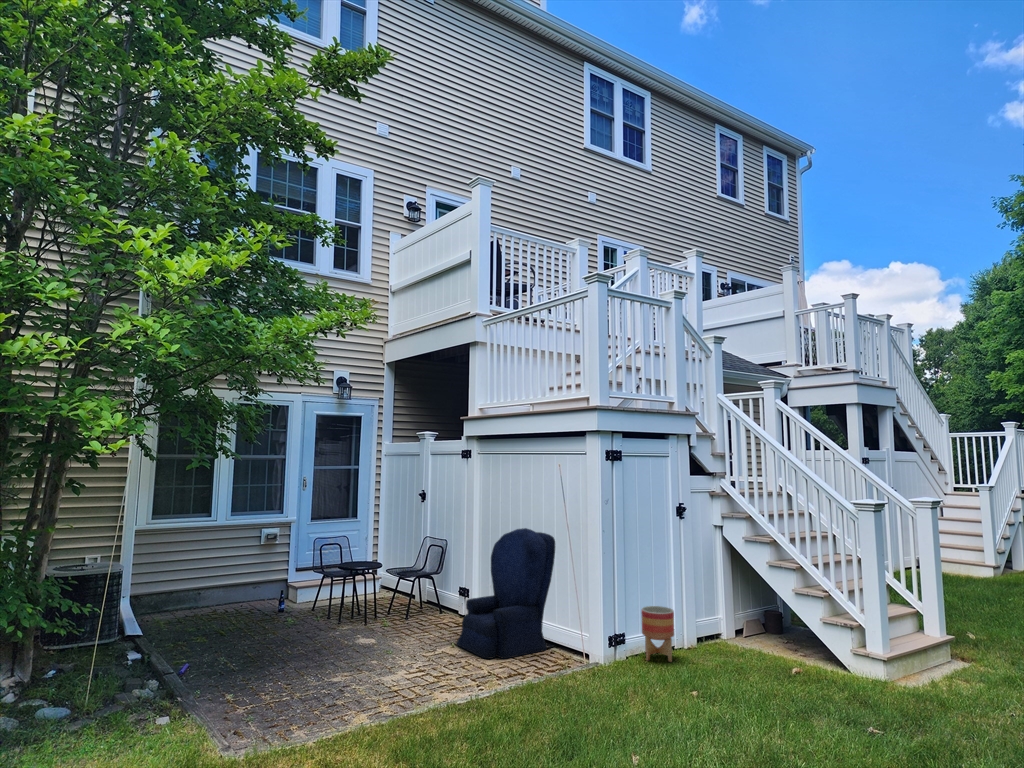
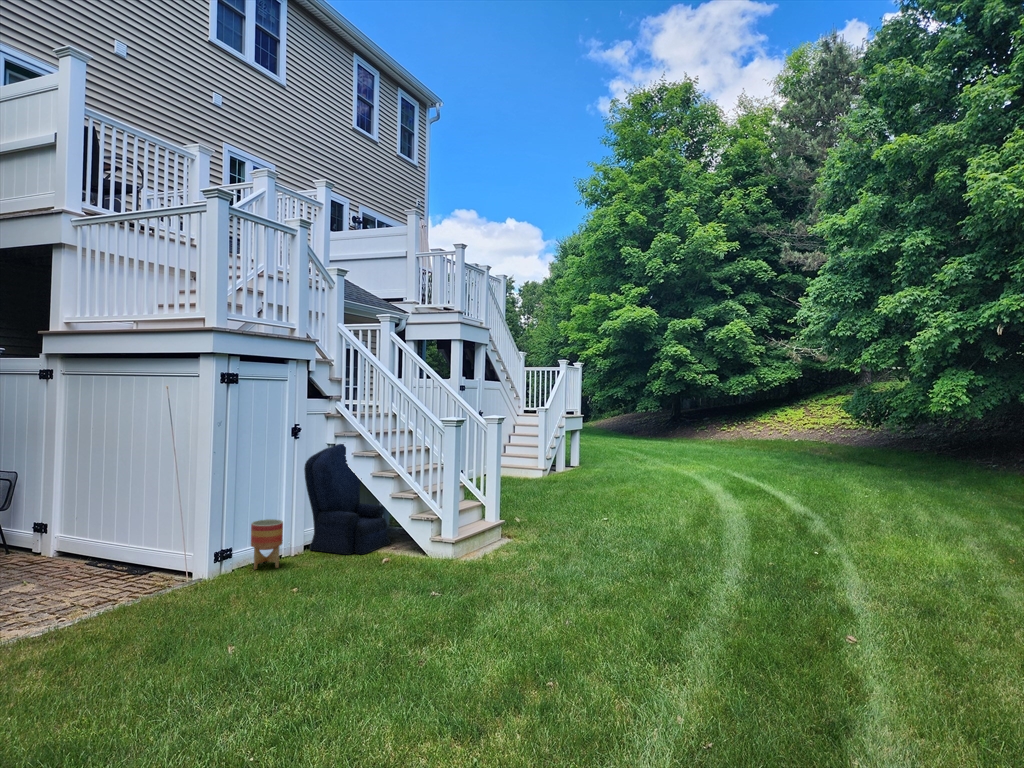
armchair: present [457,528,555,659] -> present [304,444,391,555]

